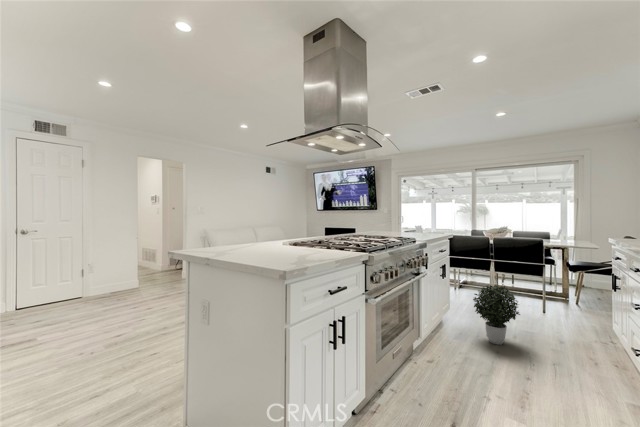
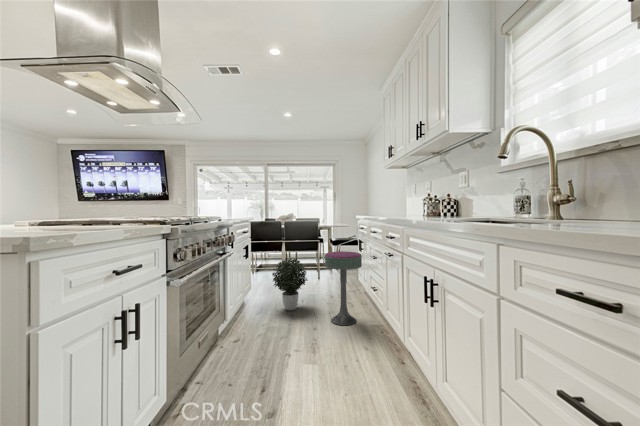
bar stool: none [543,288,606,389] -> present [325,251,362,325]

